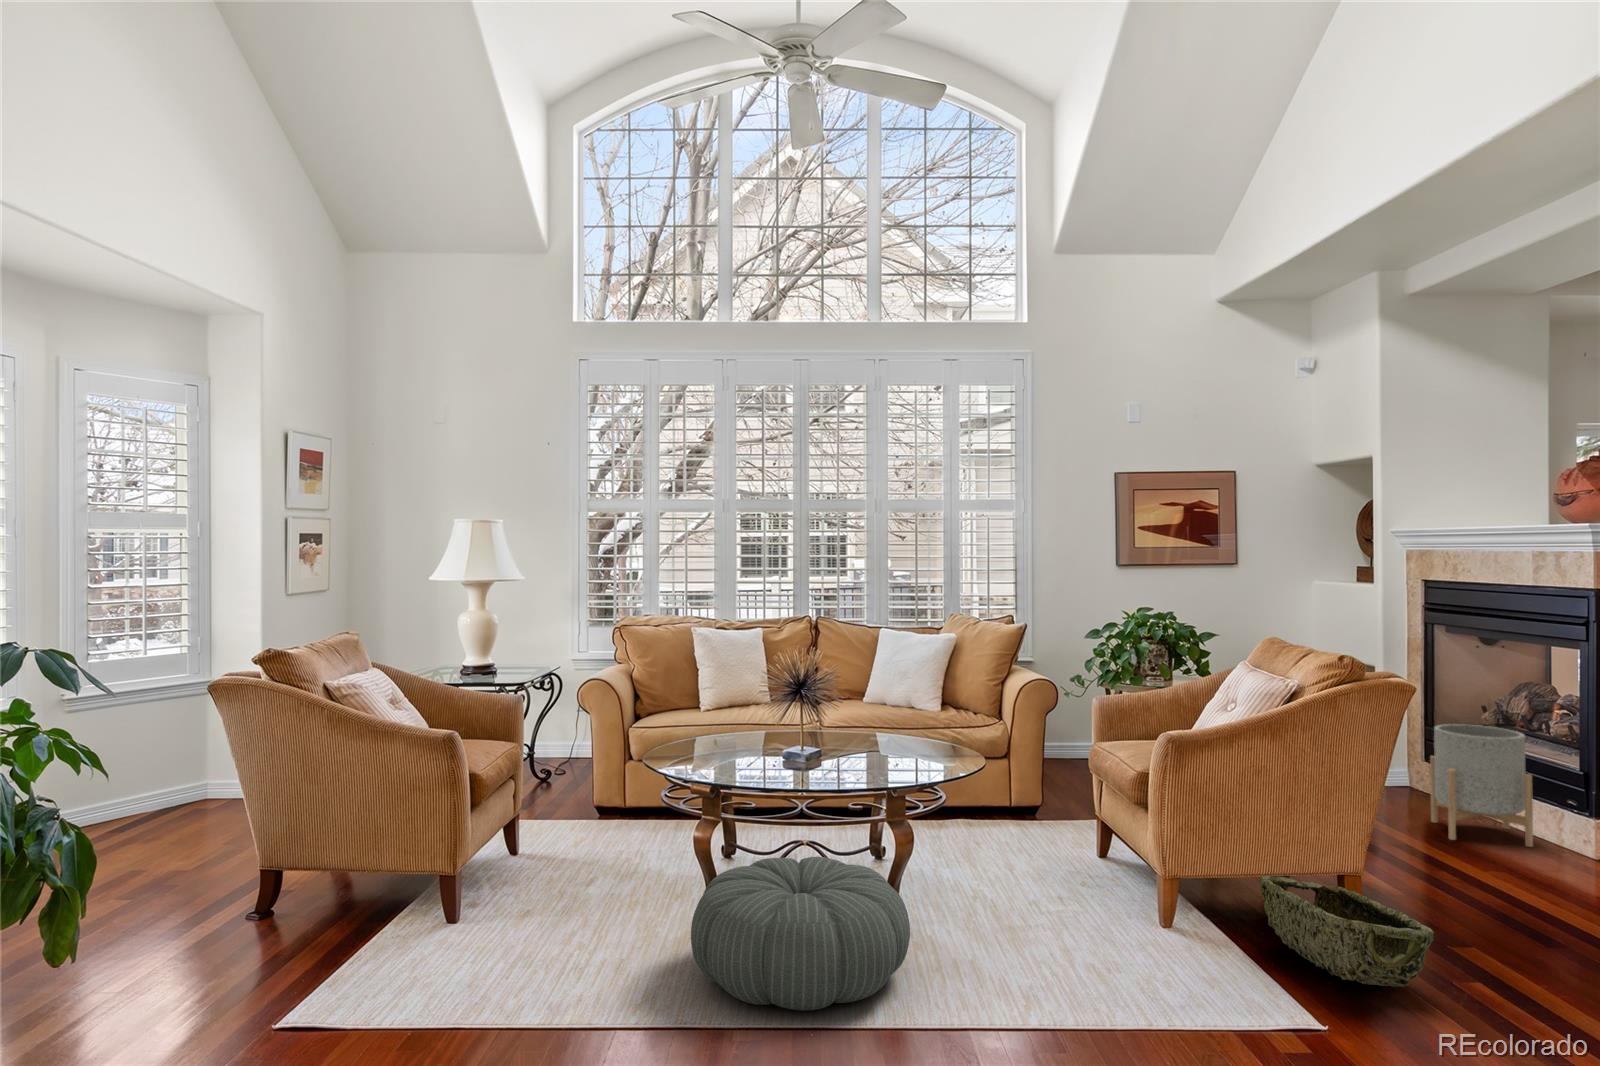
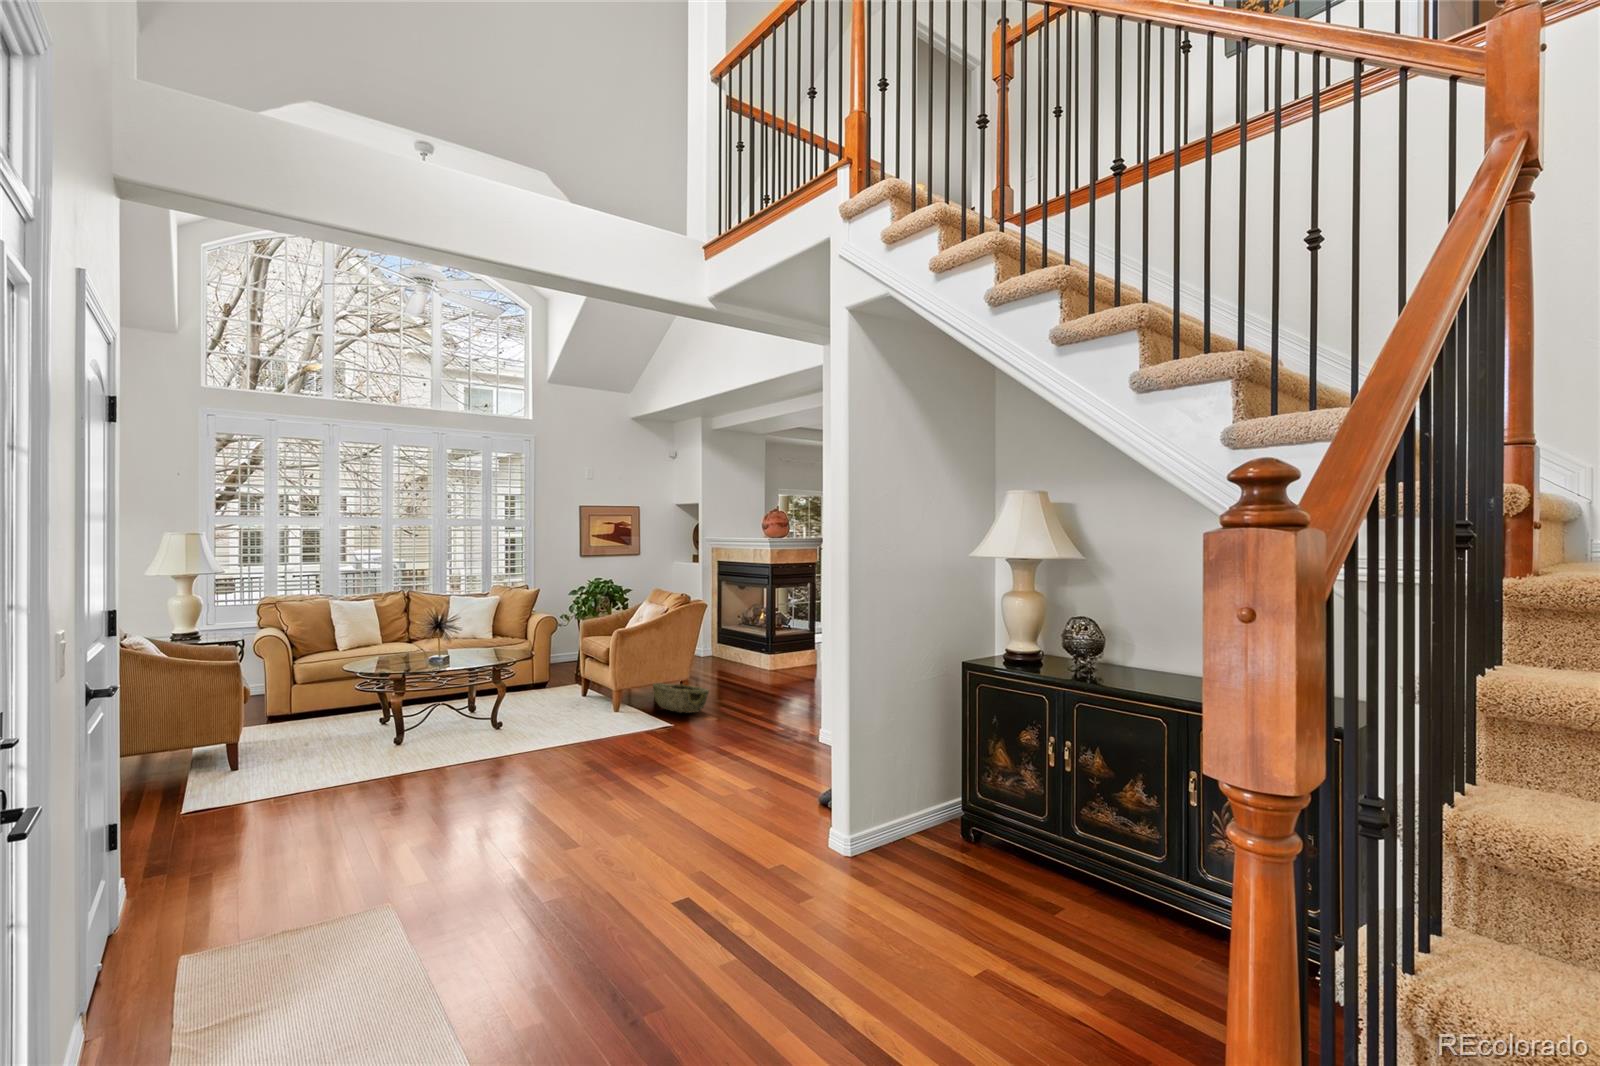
planter: present [1430,724,1533,847] -> none [720,623,754,671]
pouf: present [691,857,910,1011] -> none [410,700,516,758]

